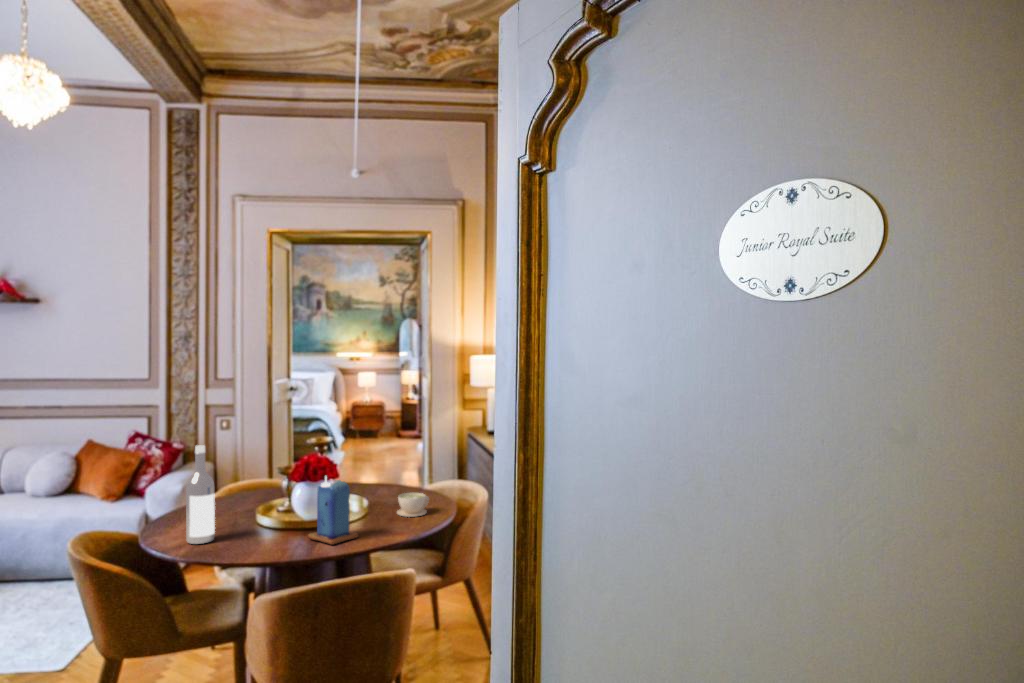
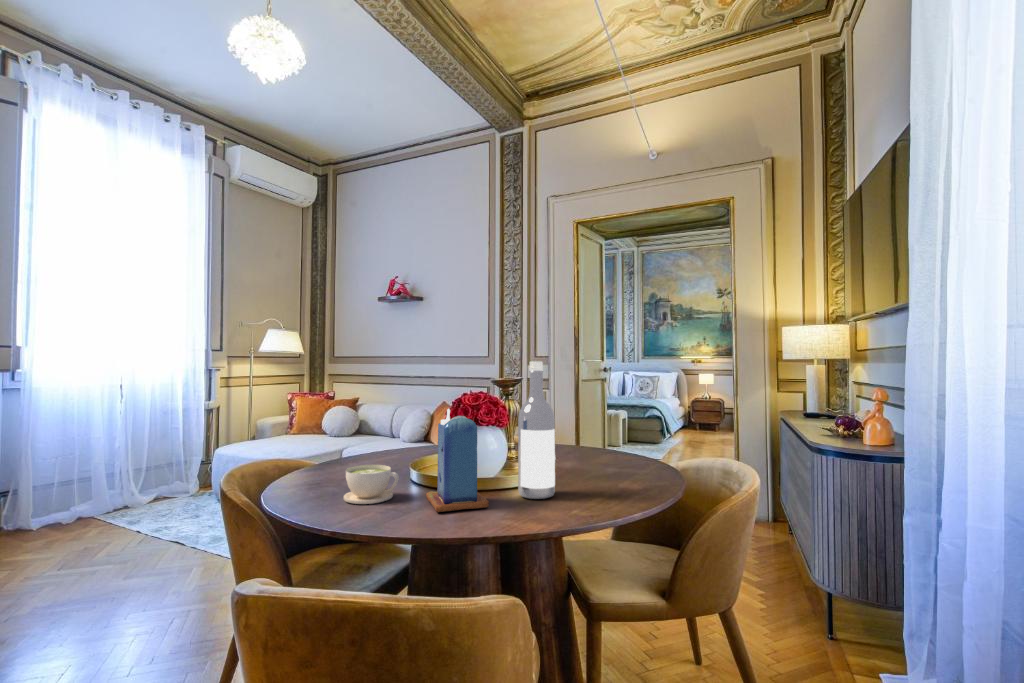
wine bottle: present [186,445,215,544] -> present [518,361,555,499]
coffee cup: present [397,493,429,517] -> present [344,465,399,504]

